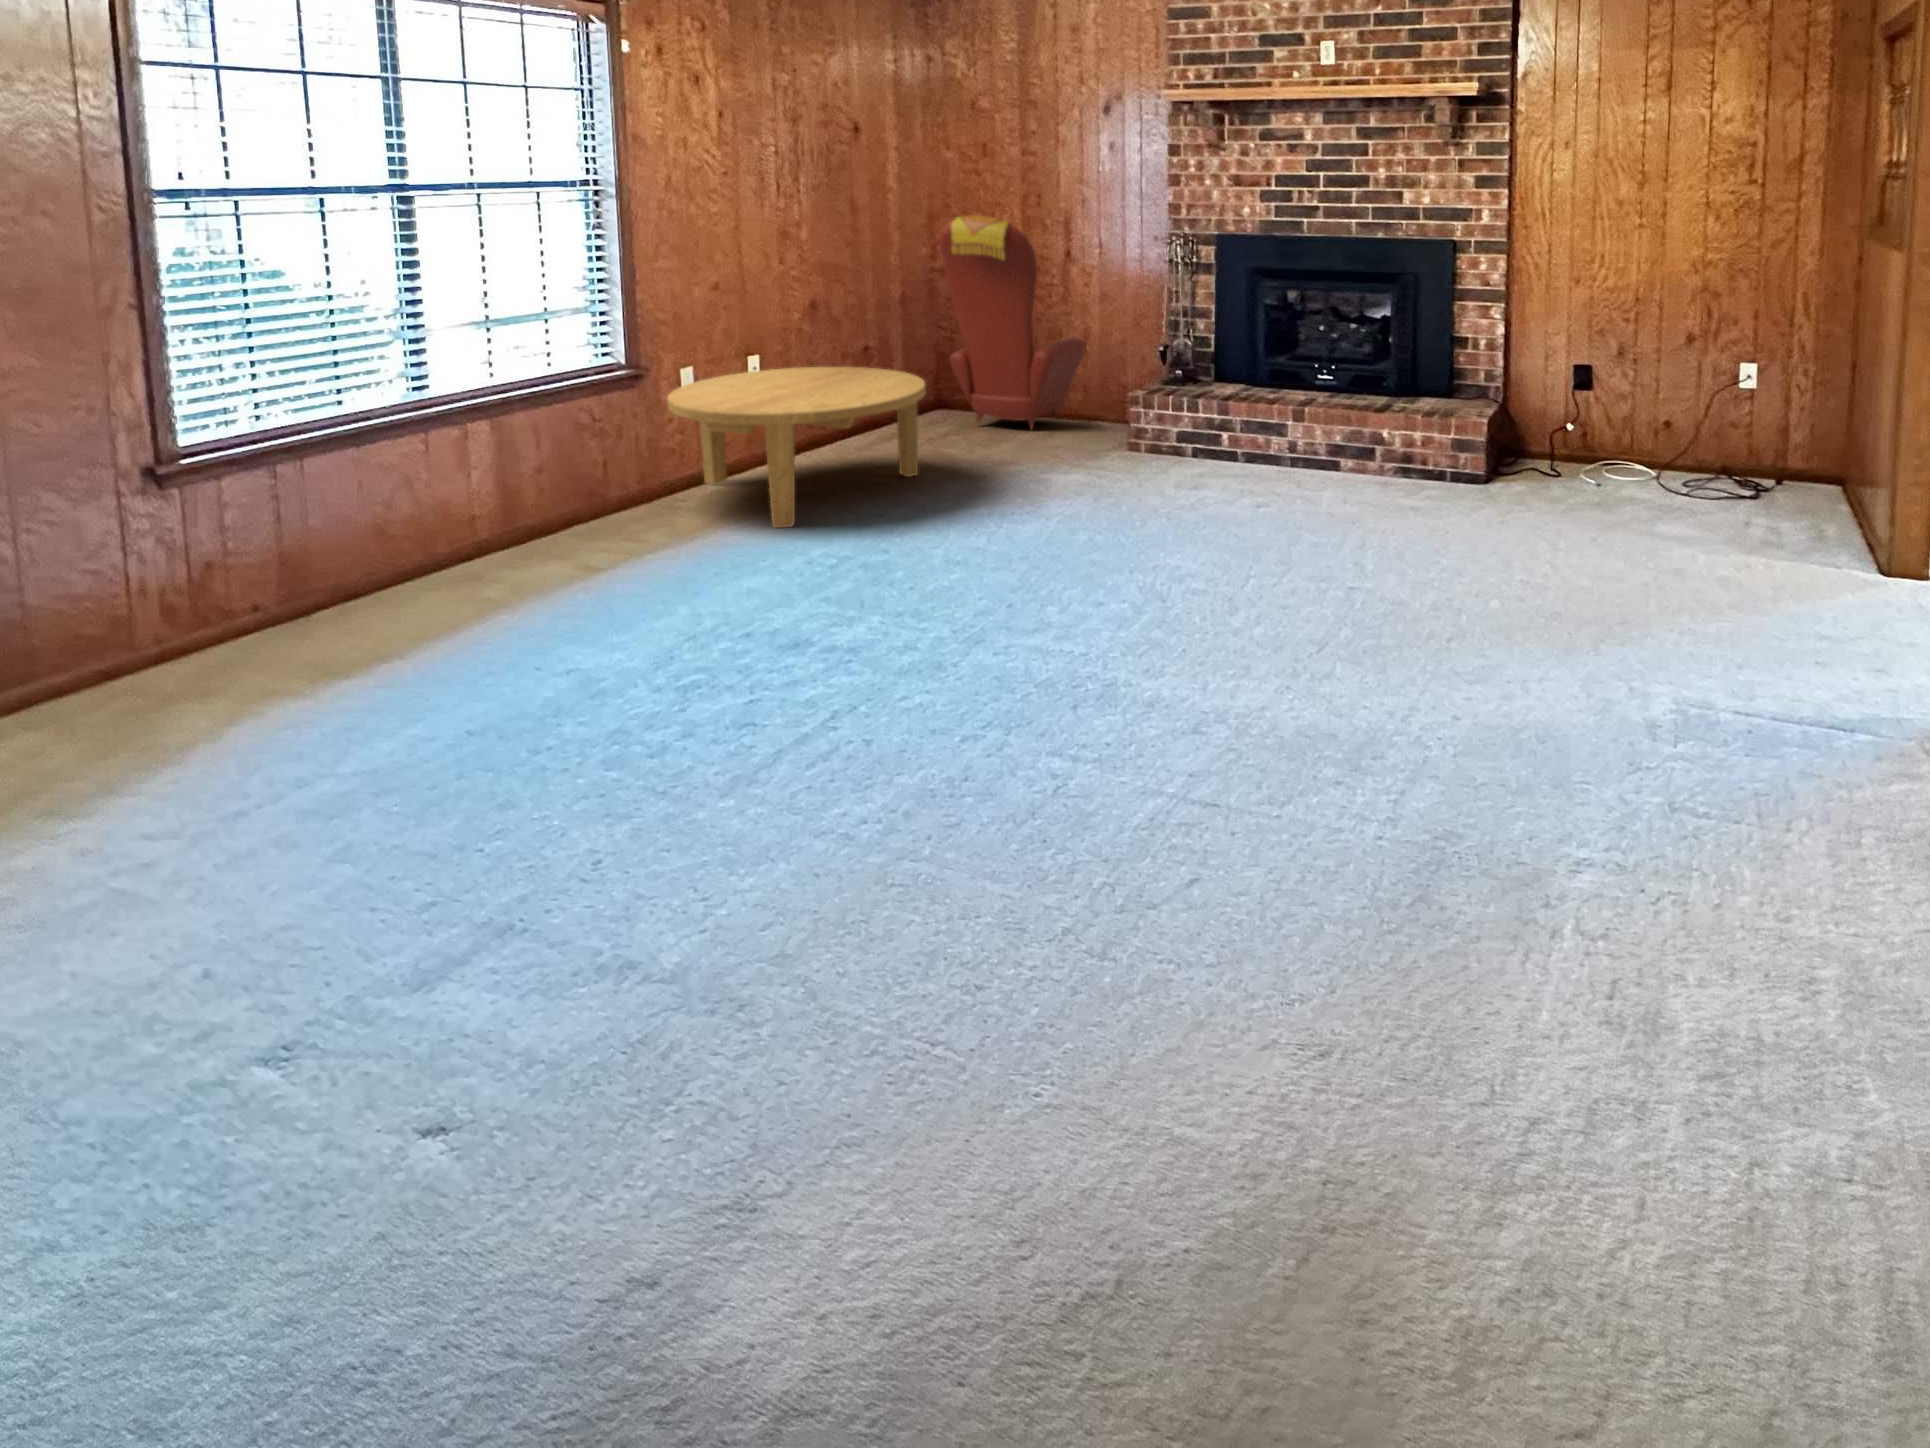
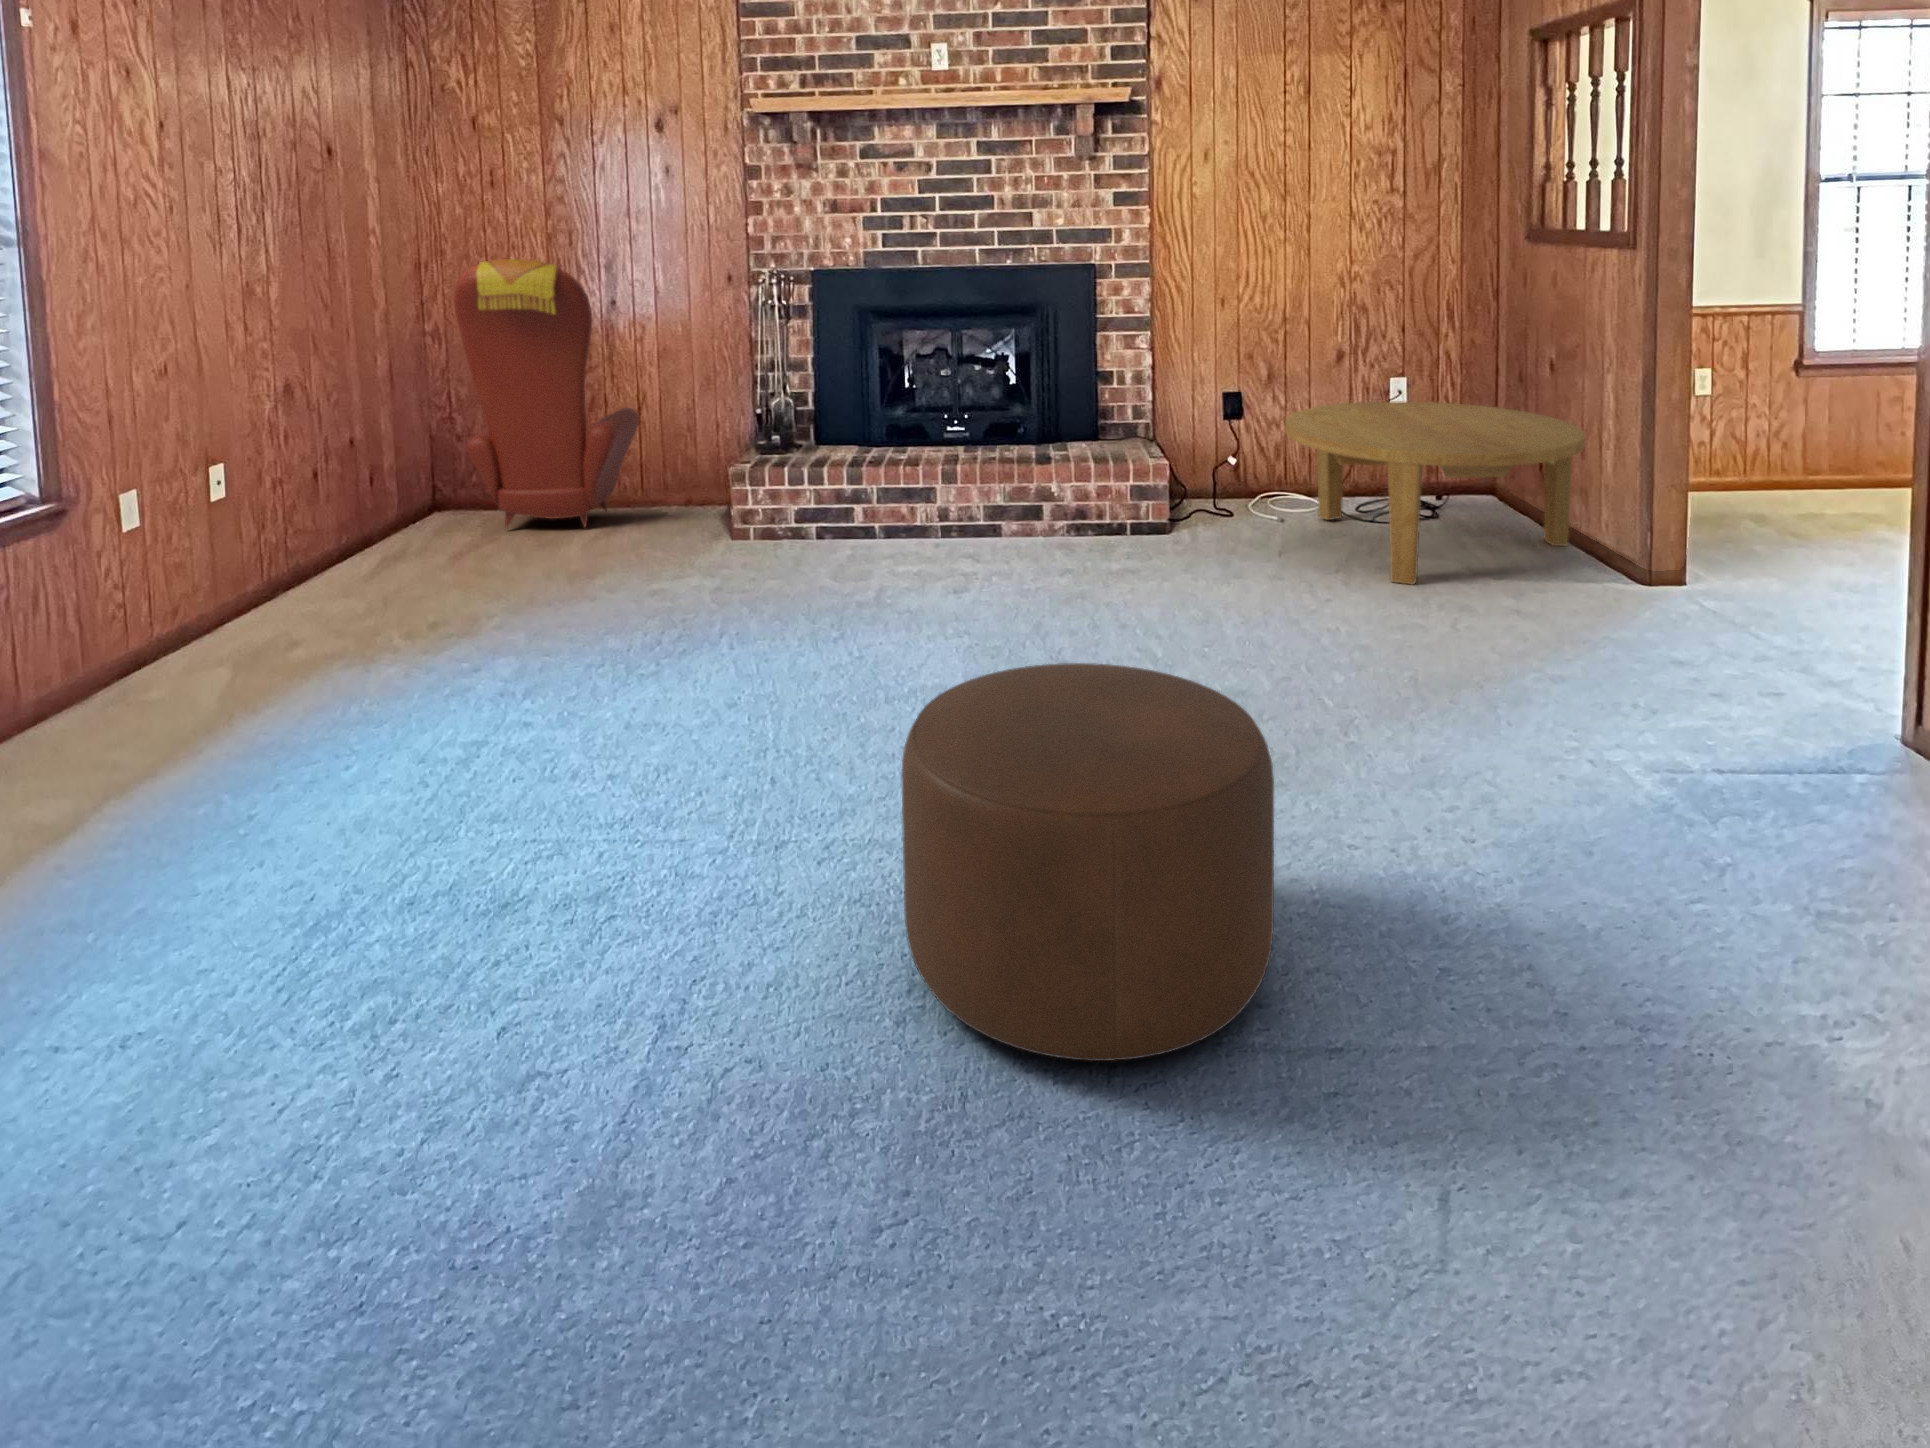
coffee table: present [668,367,926,528] -> present [1285,401,1585,585]
ottoman: none [961,531,1213,771] -> present [901,663,1274,1061]

